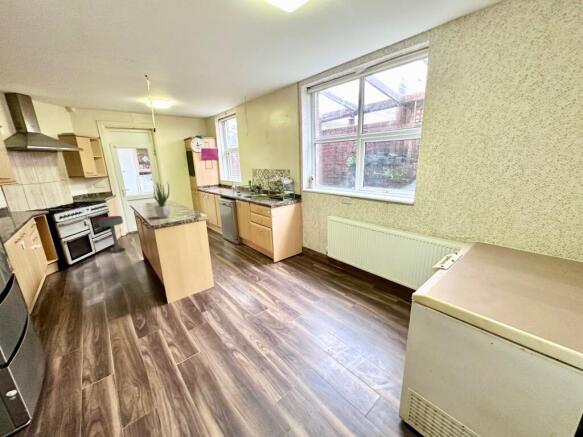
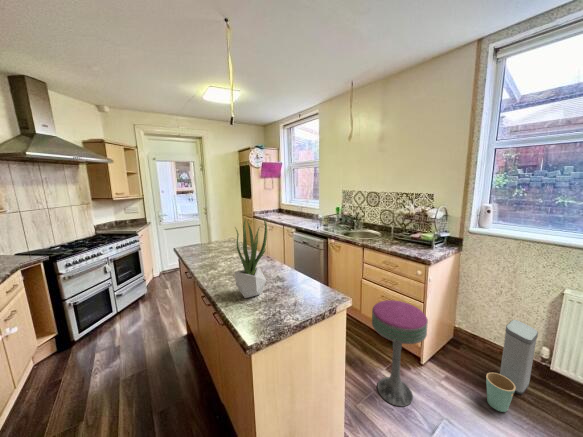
bar stool: present [98,216,125,253] -> present [372,300,428,406]
trash can: none [292,234,320,274] -> present [486,320,538,412]

